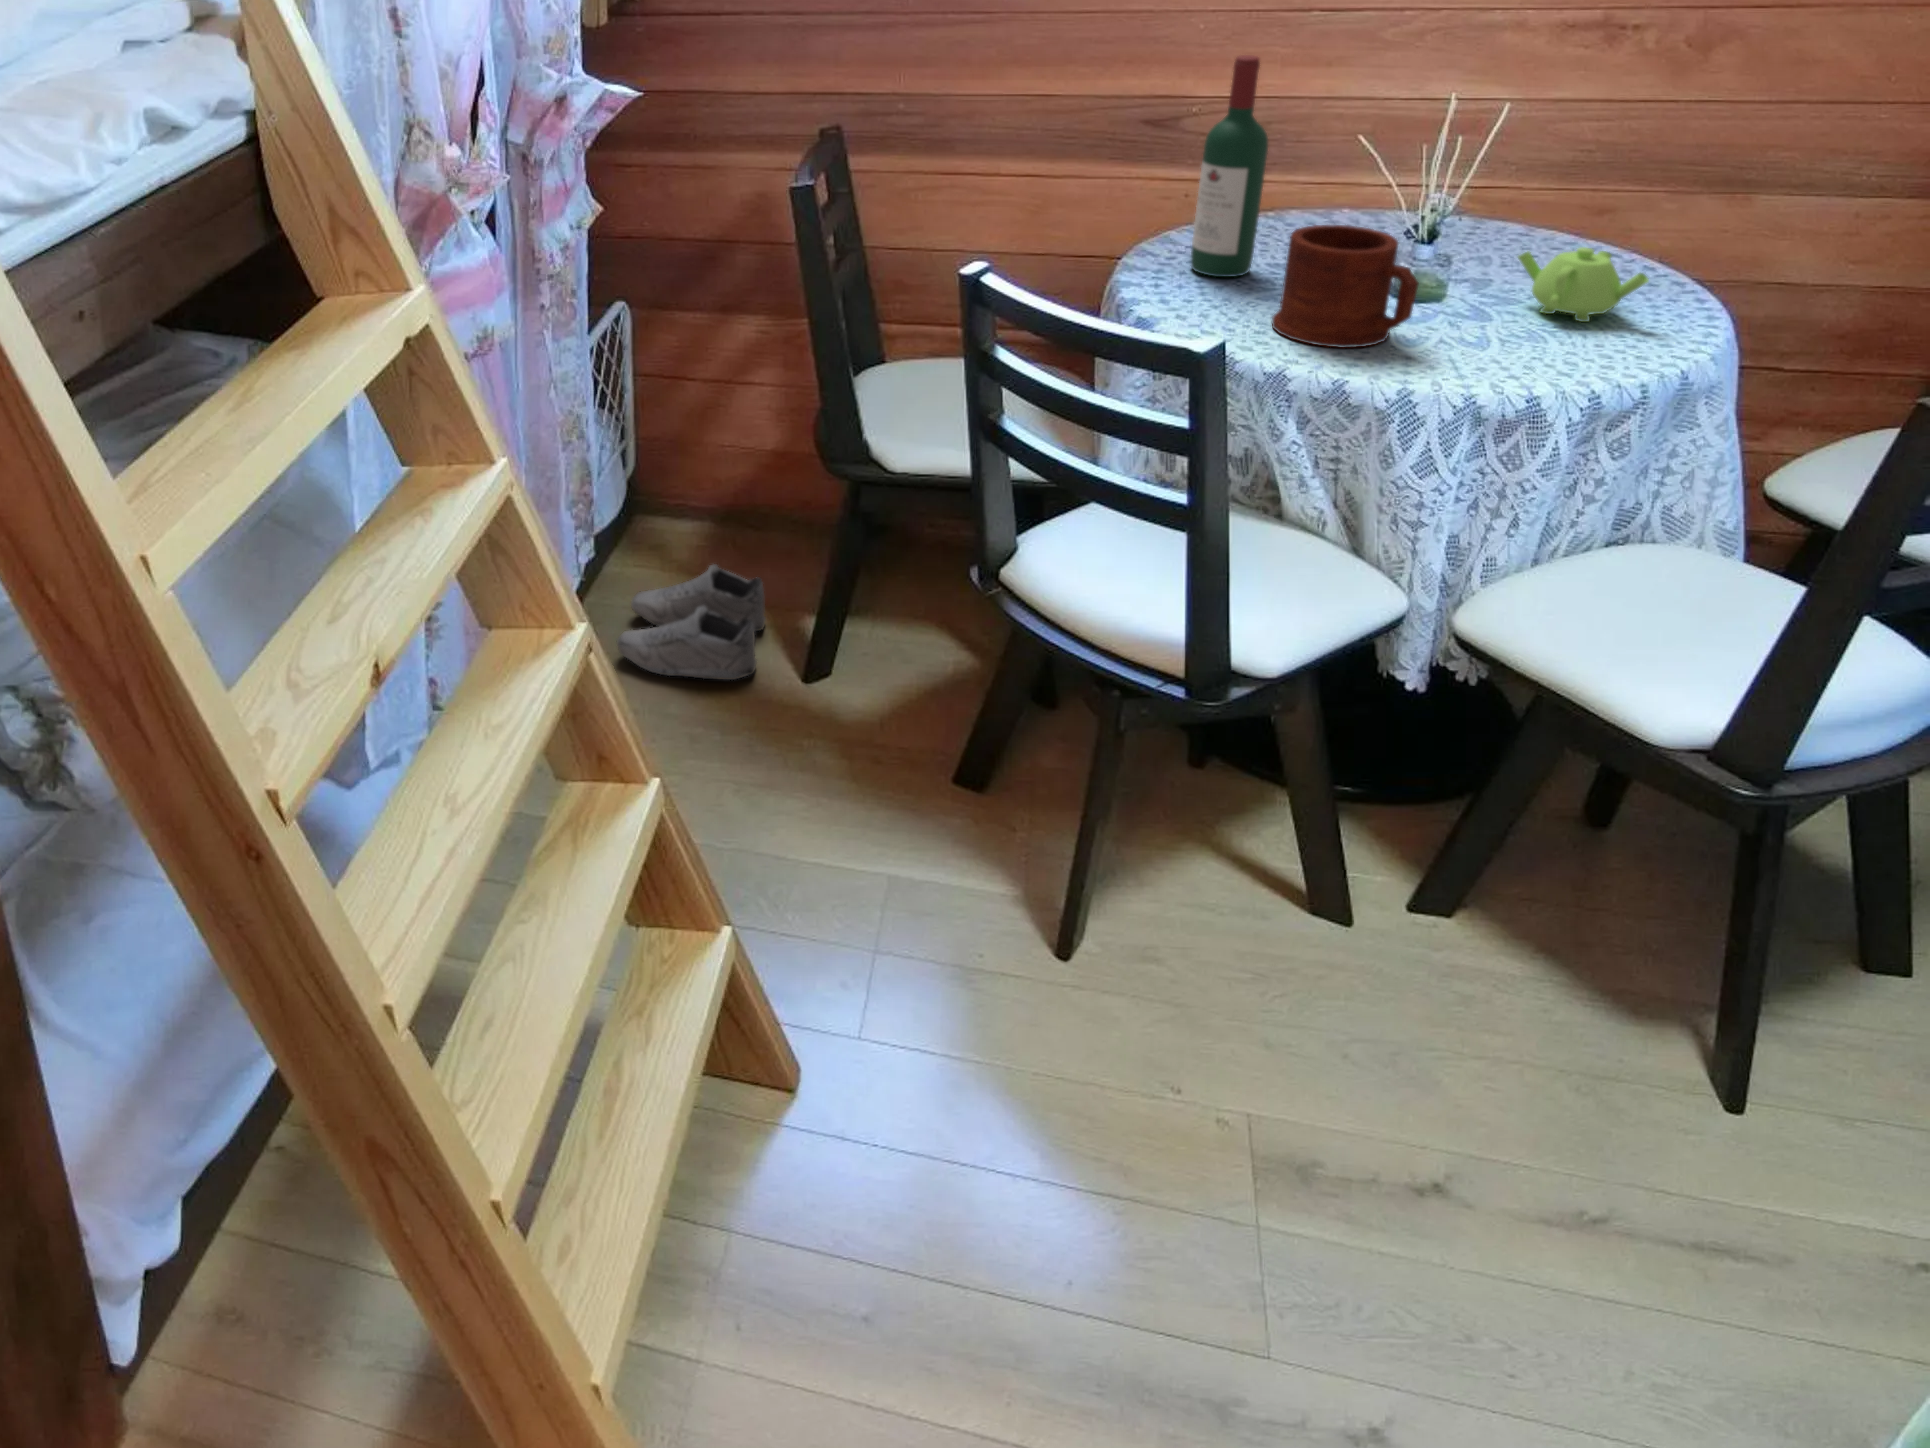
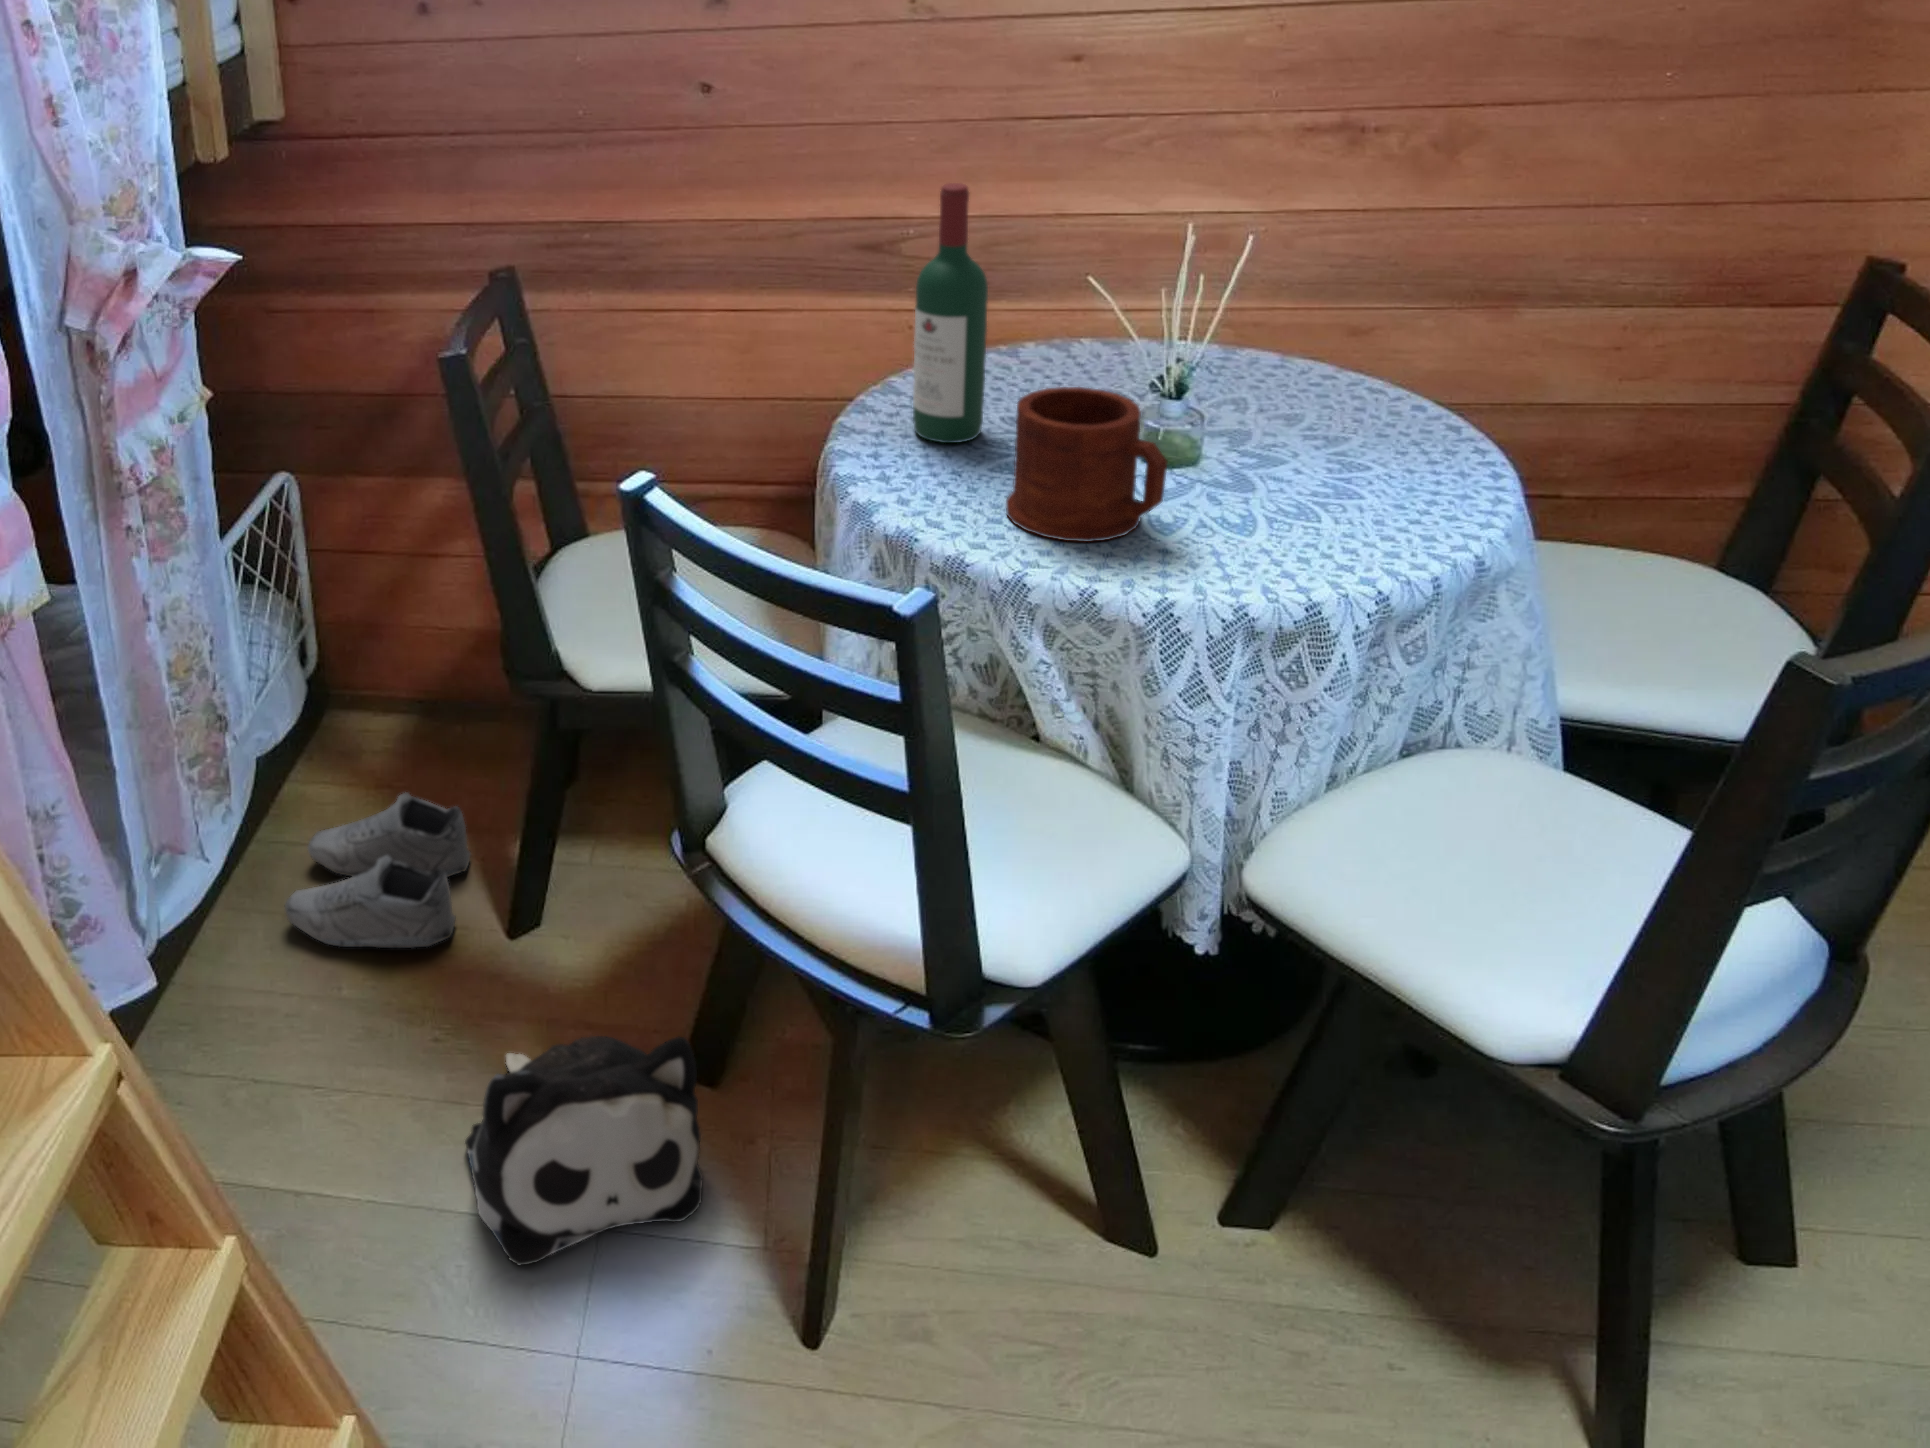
teapot: present [1518,247,1649,322] -> none [1276,399,1425,488]
plush toy: none [776,732,973,888] -> present [465,1036,703,1265]

